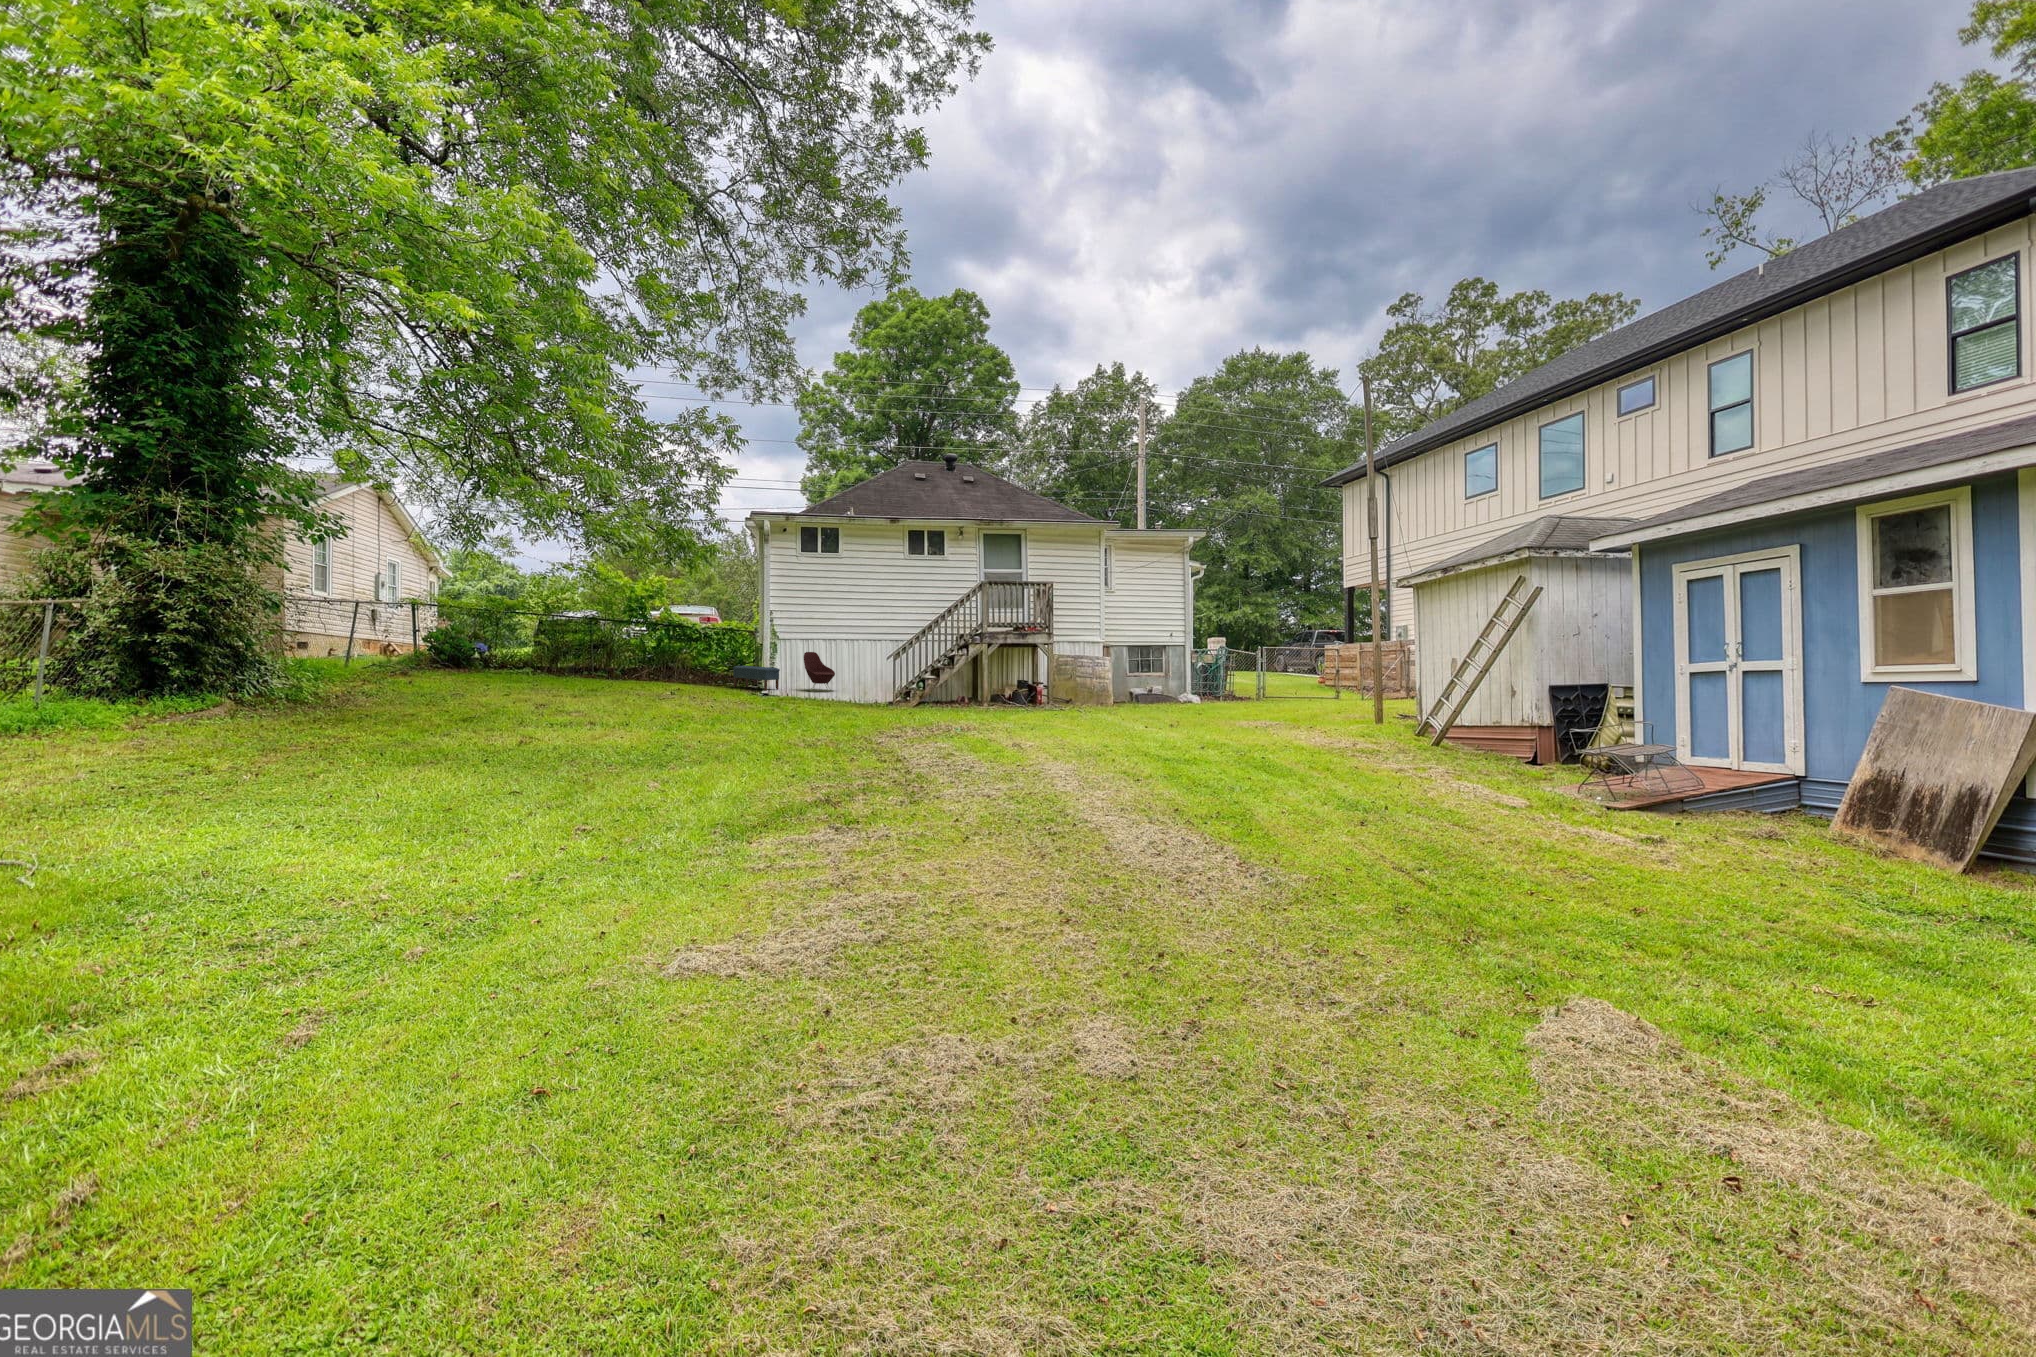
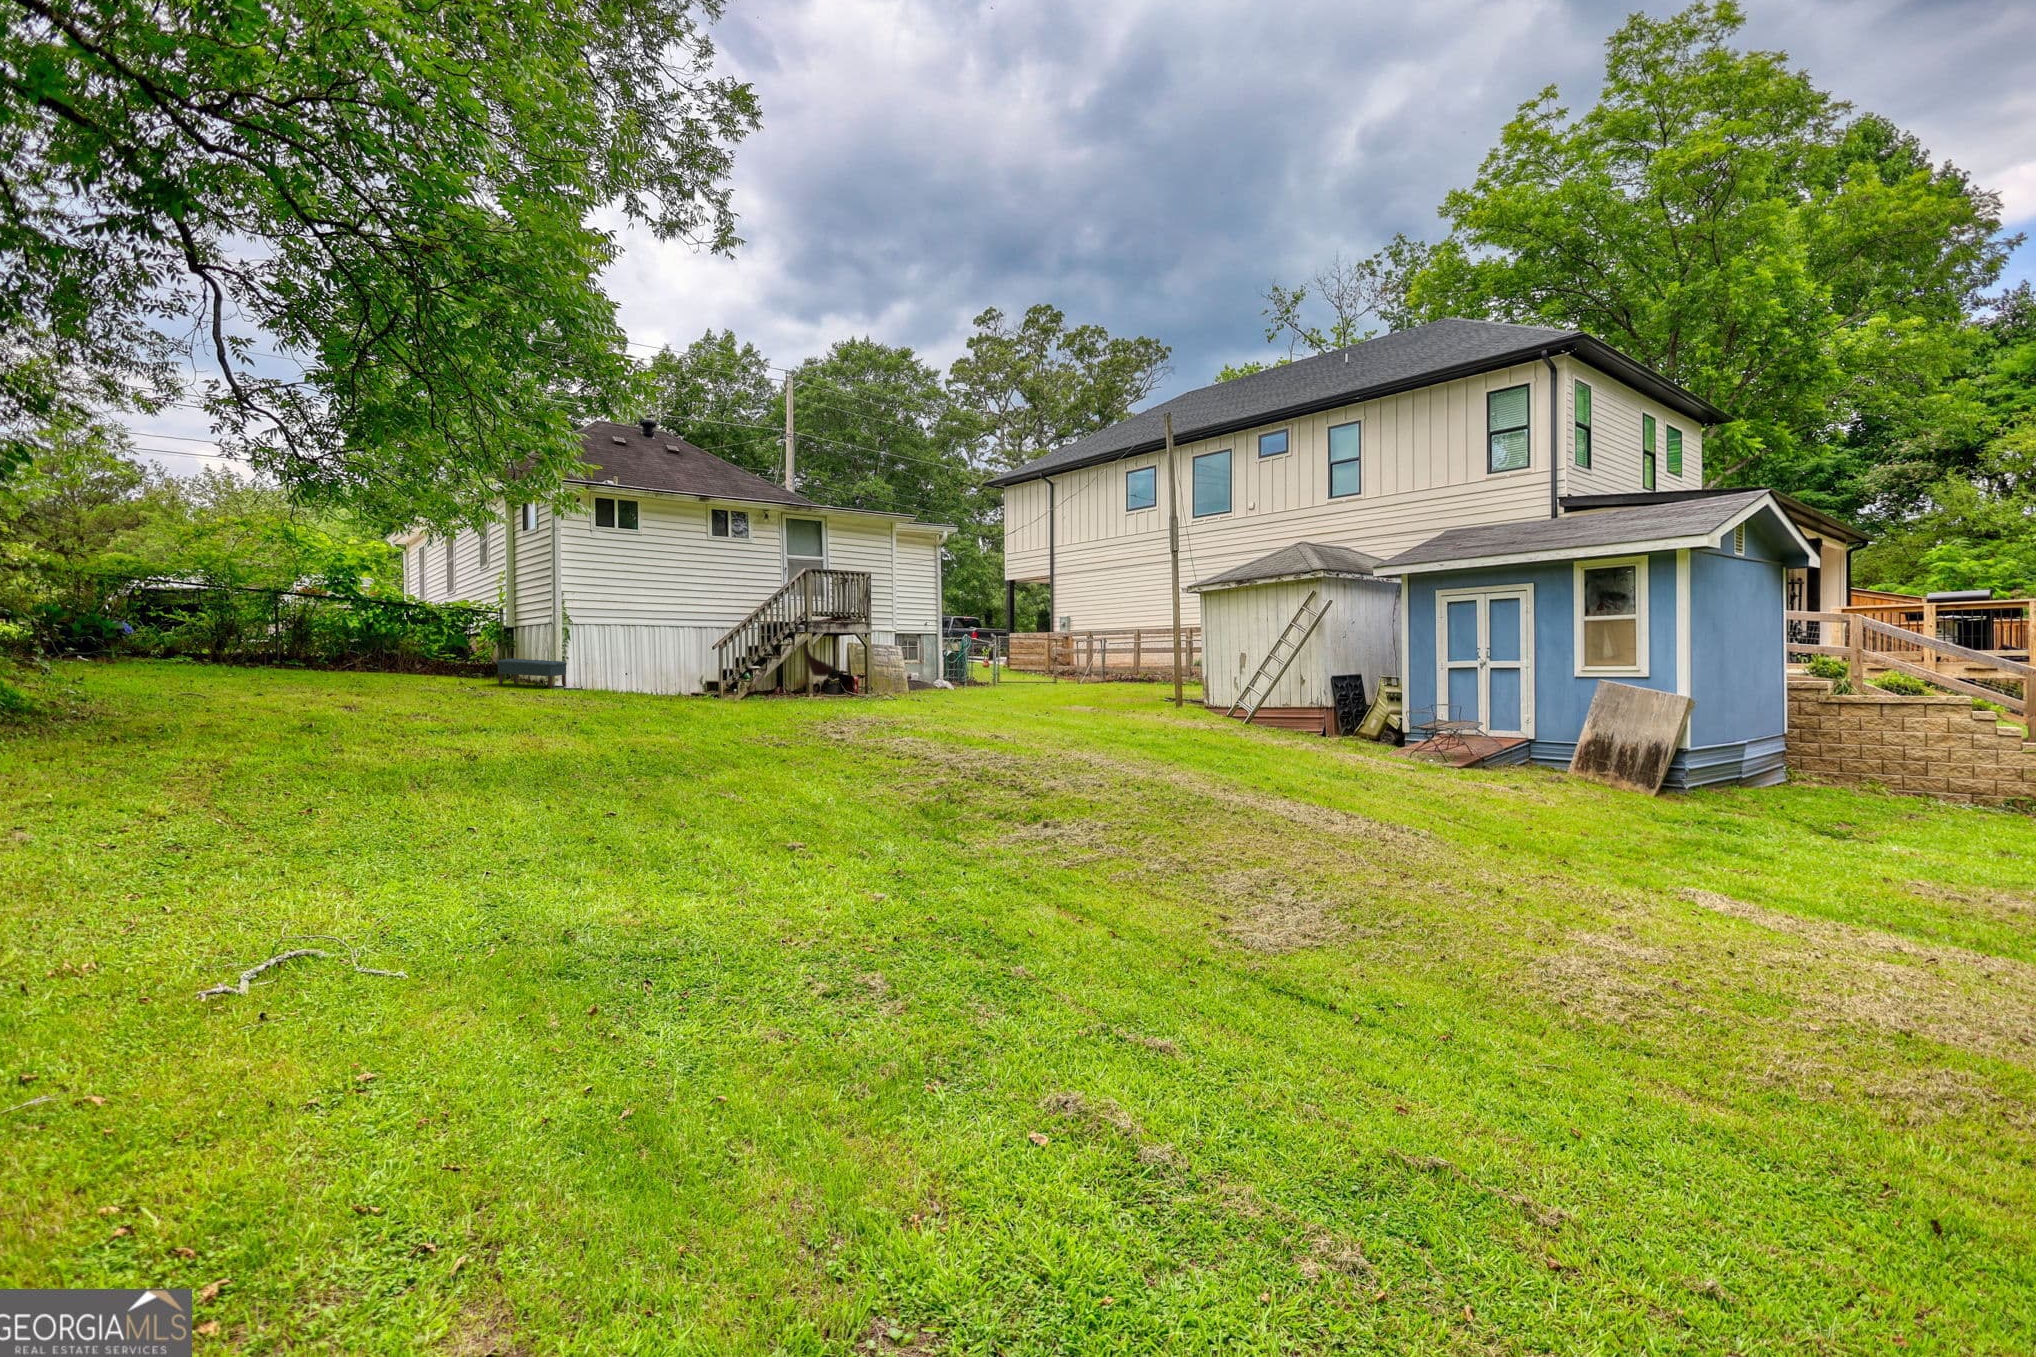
chair: present [804,652,835,692] -> present [803,646,834,683]

